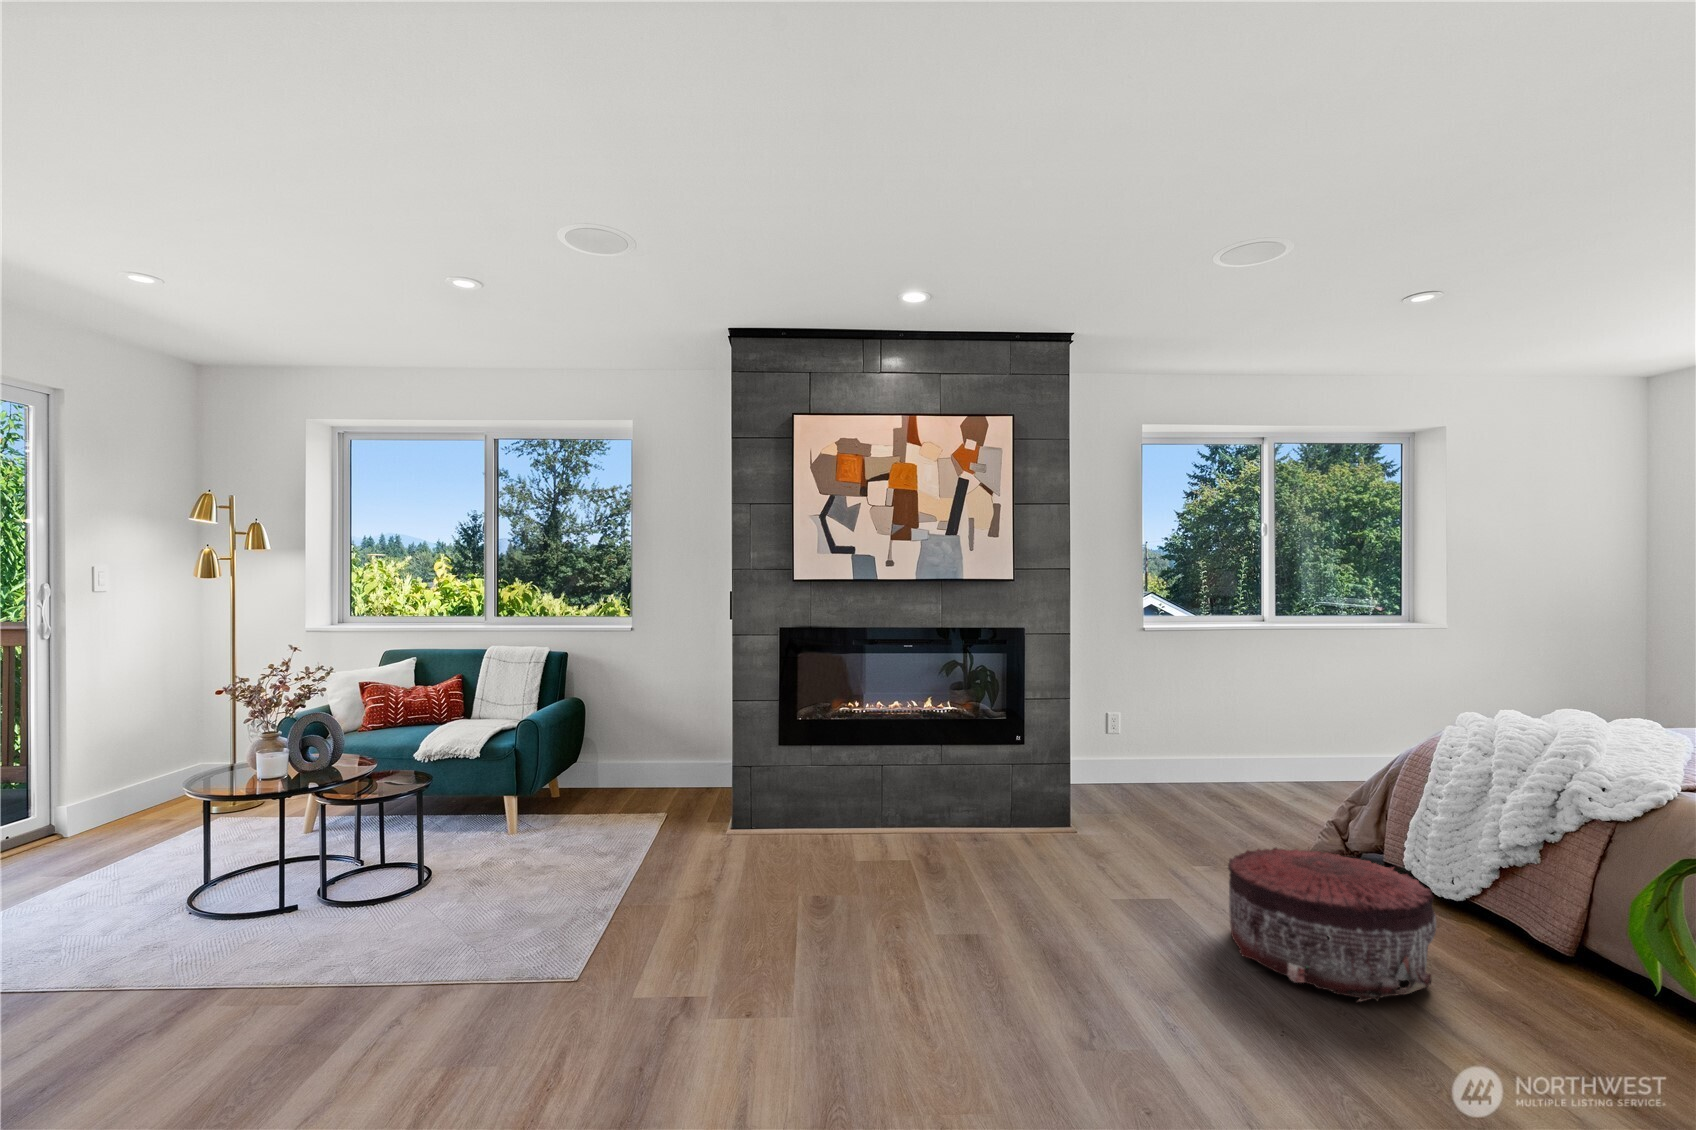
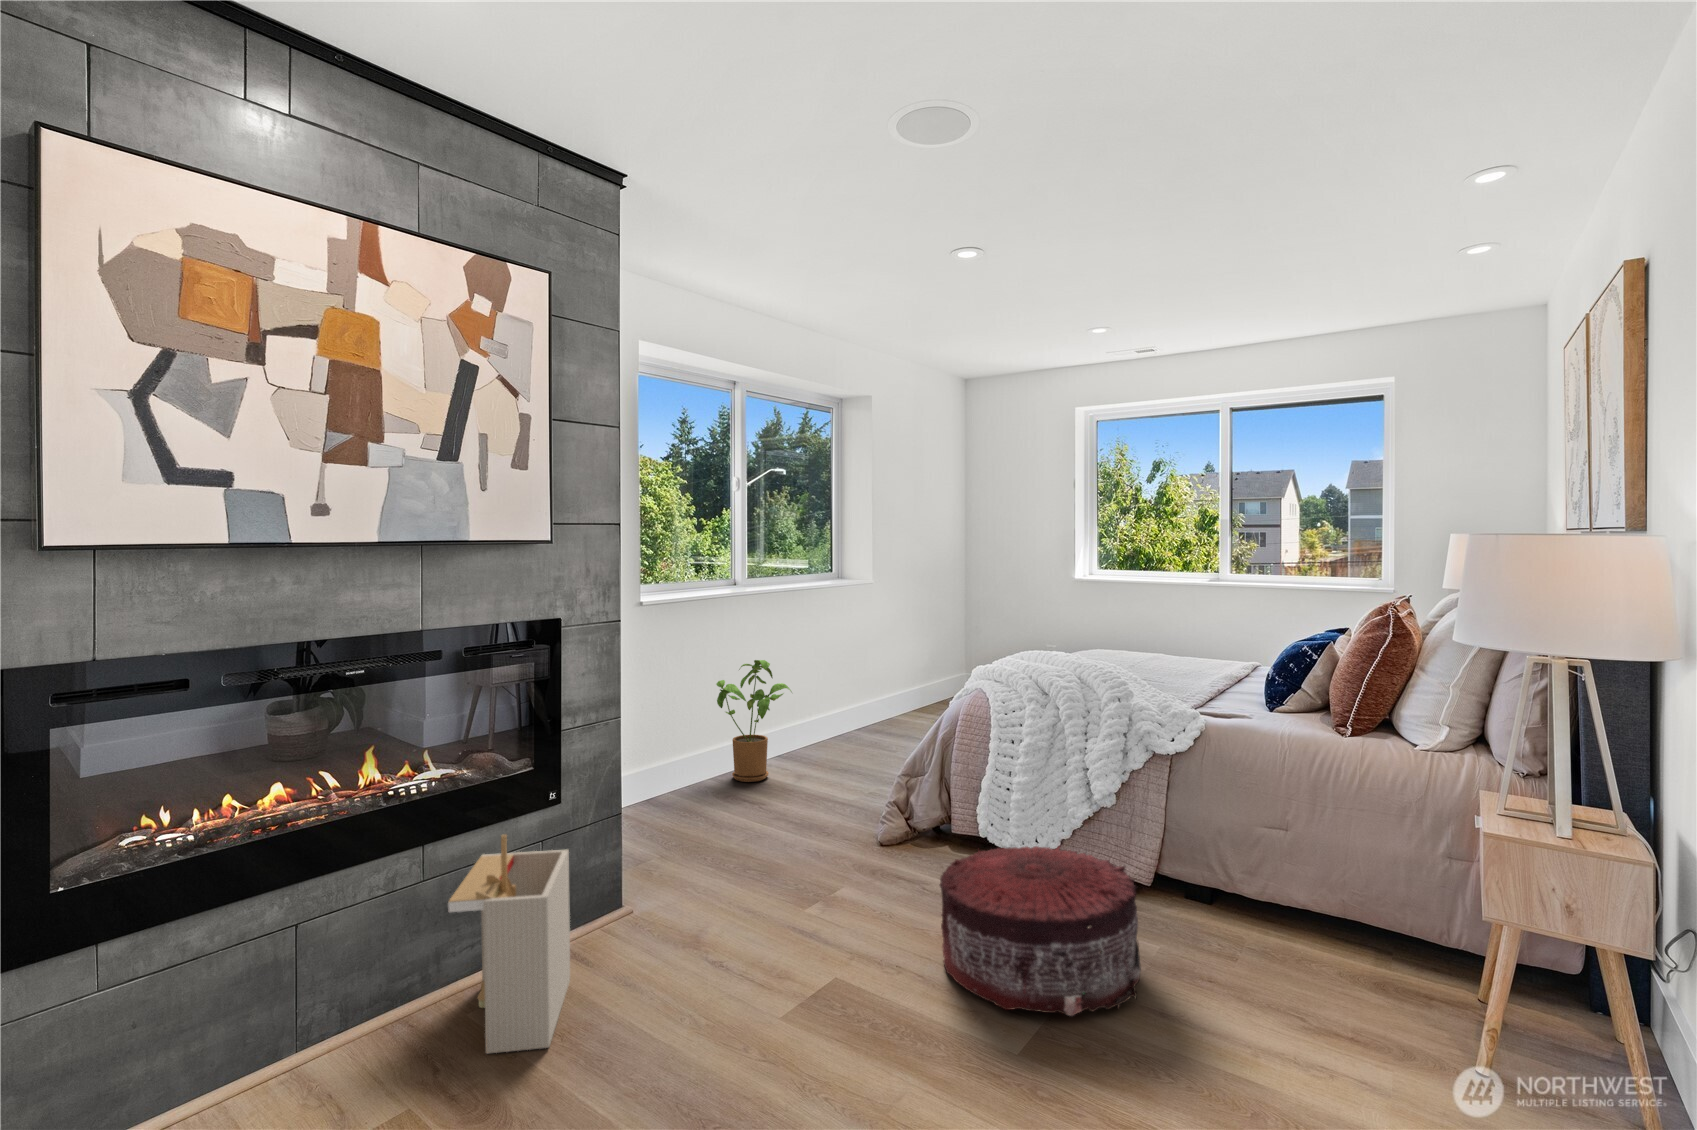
house plant: none [1233,687,1307,792] -> present [716,660,792,782]
storage bin: none [922,739,1003,861] -> present [448,835,570,1053]

